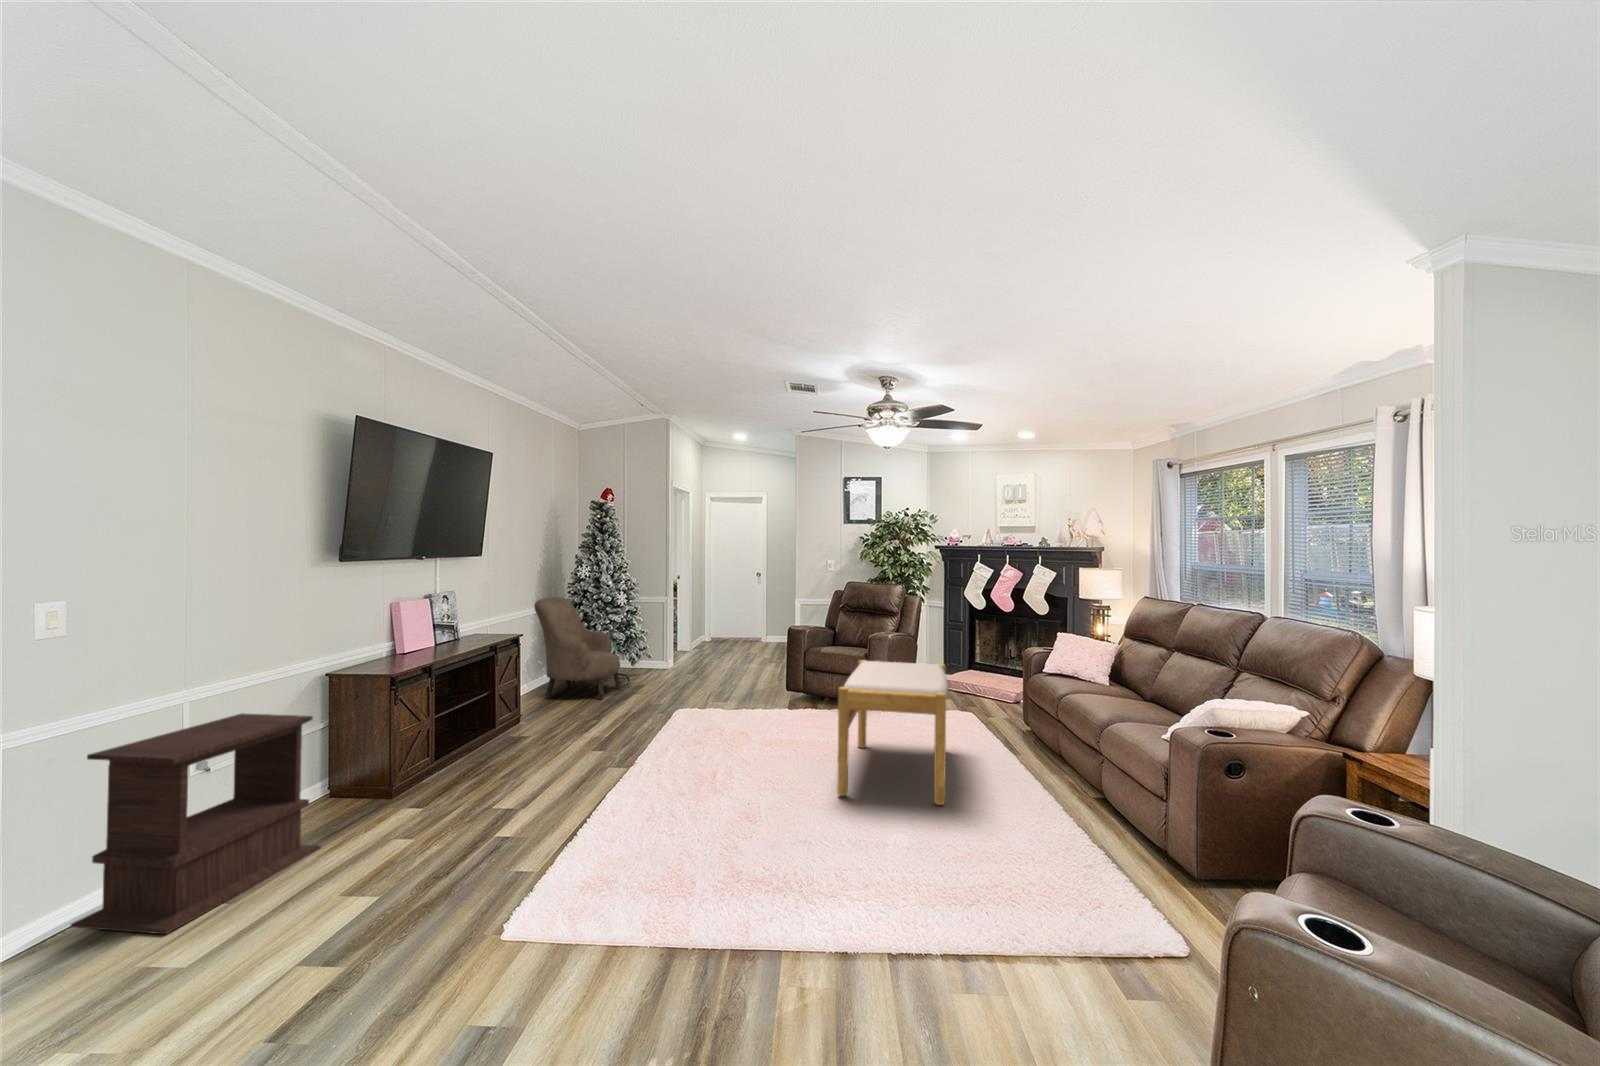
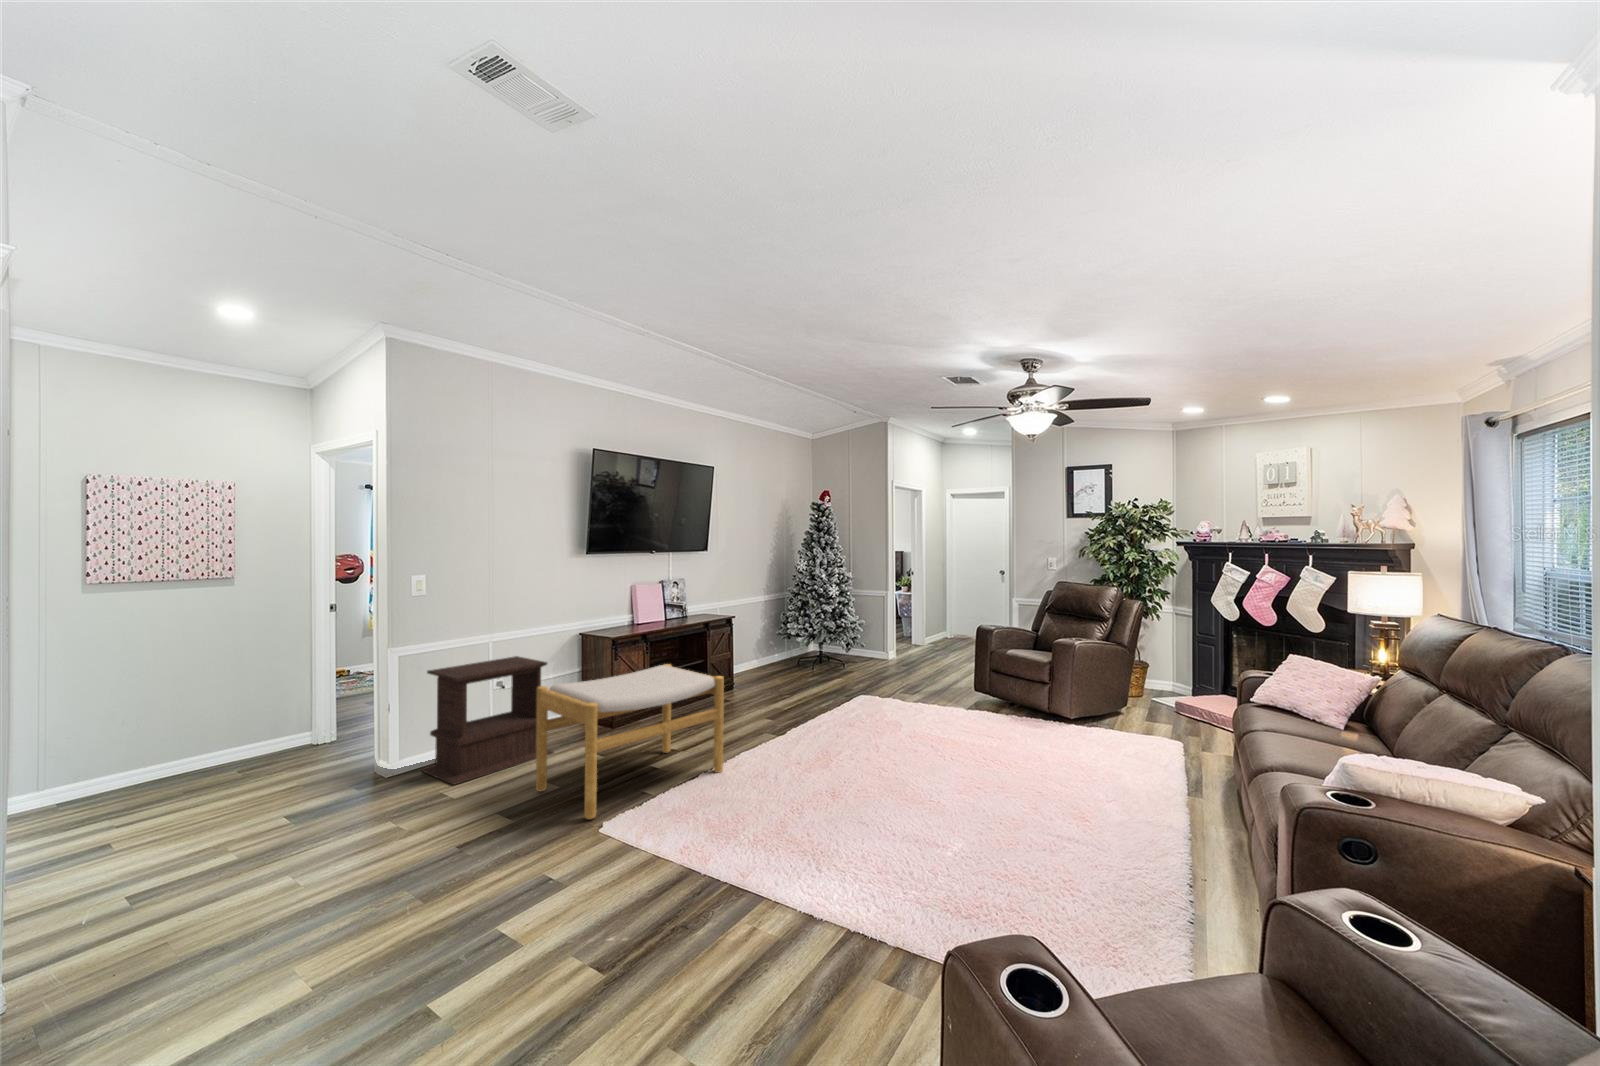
armchair: present [535,597,621,700] -> none [760,586,831,678]
footstool: present [837,660,948,805] -> present [536,664,724,819]

